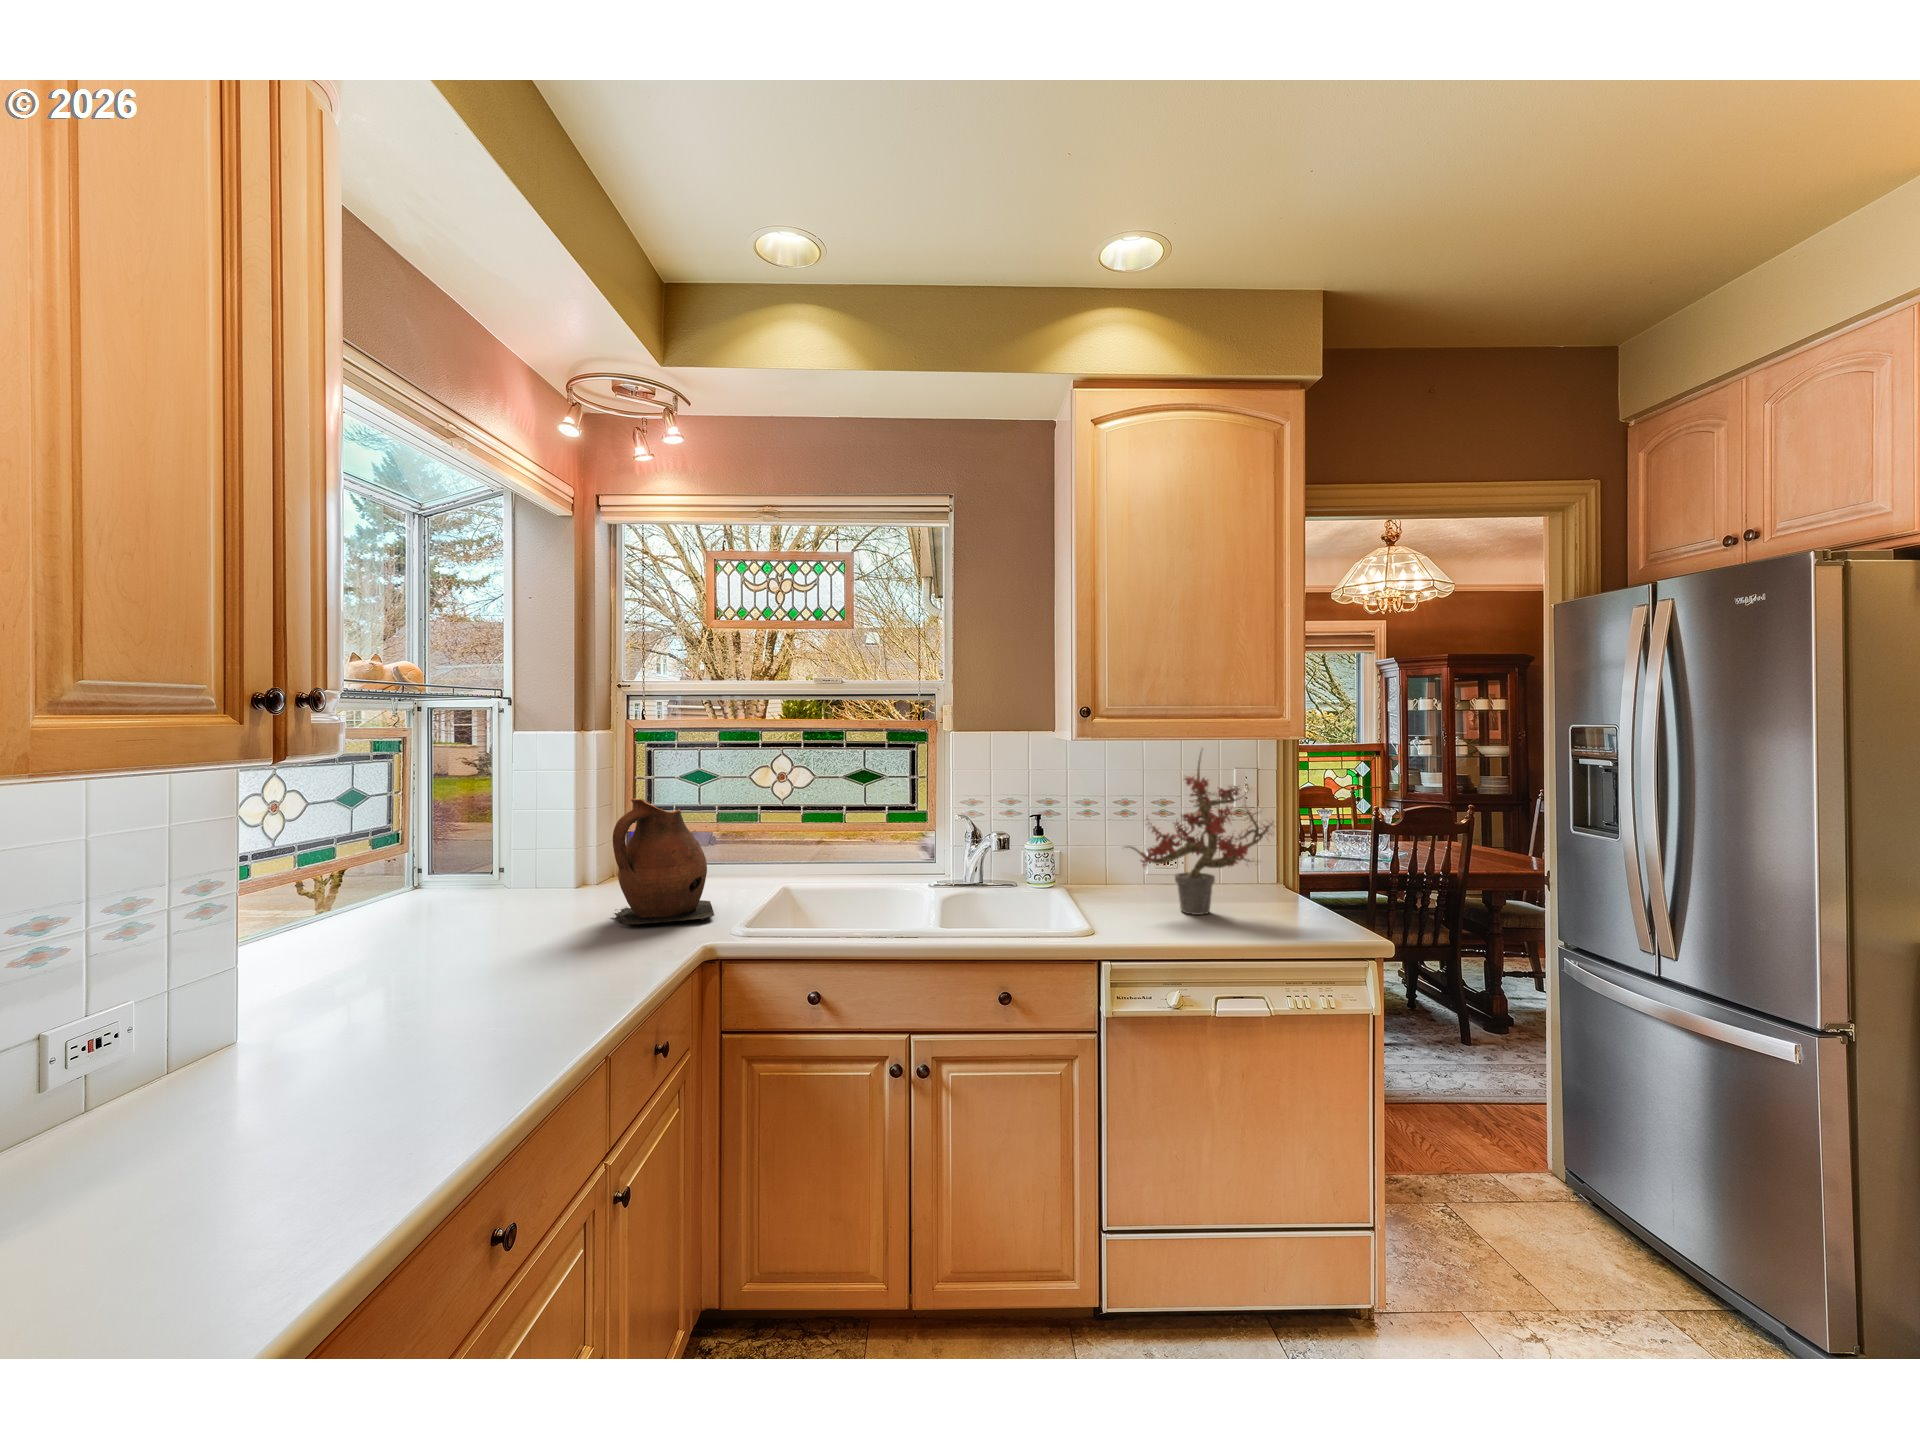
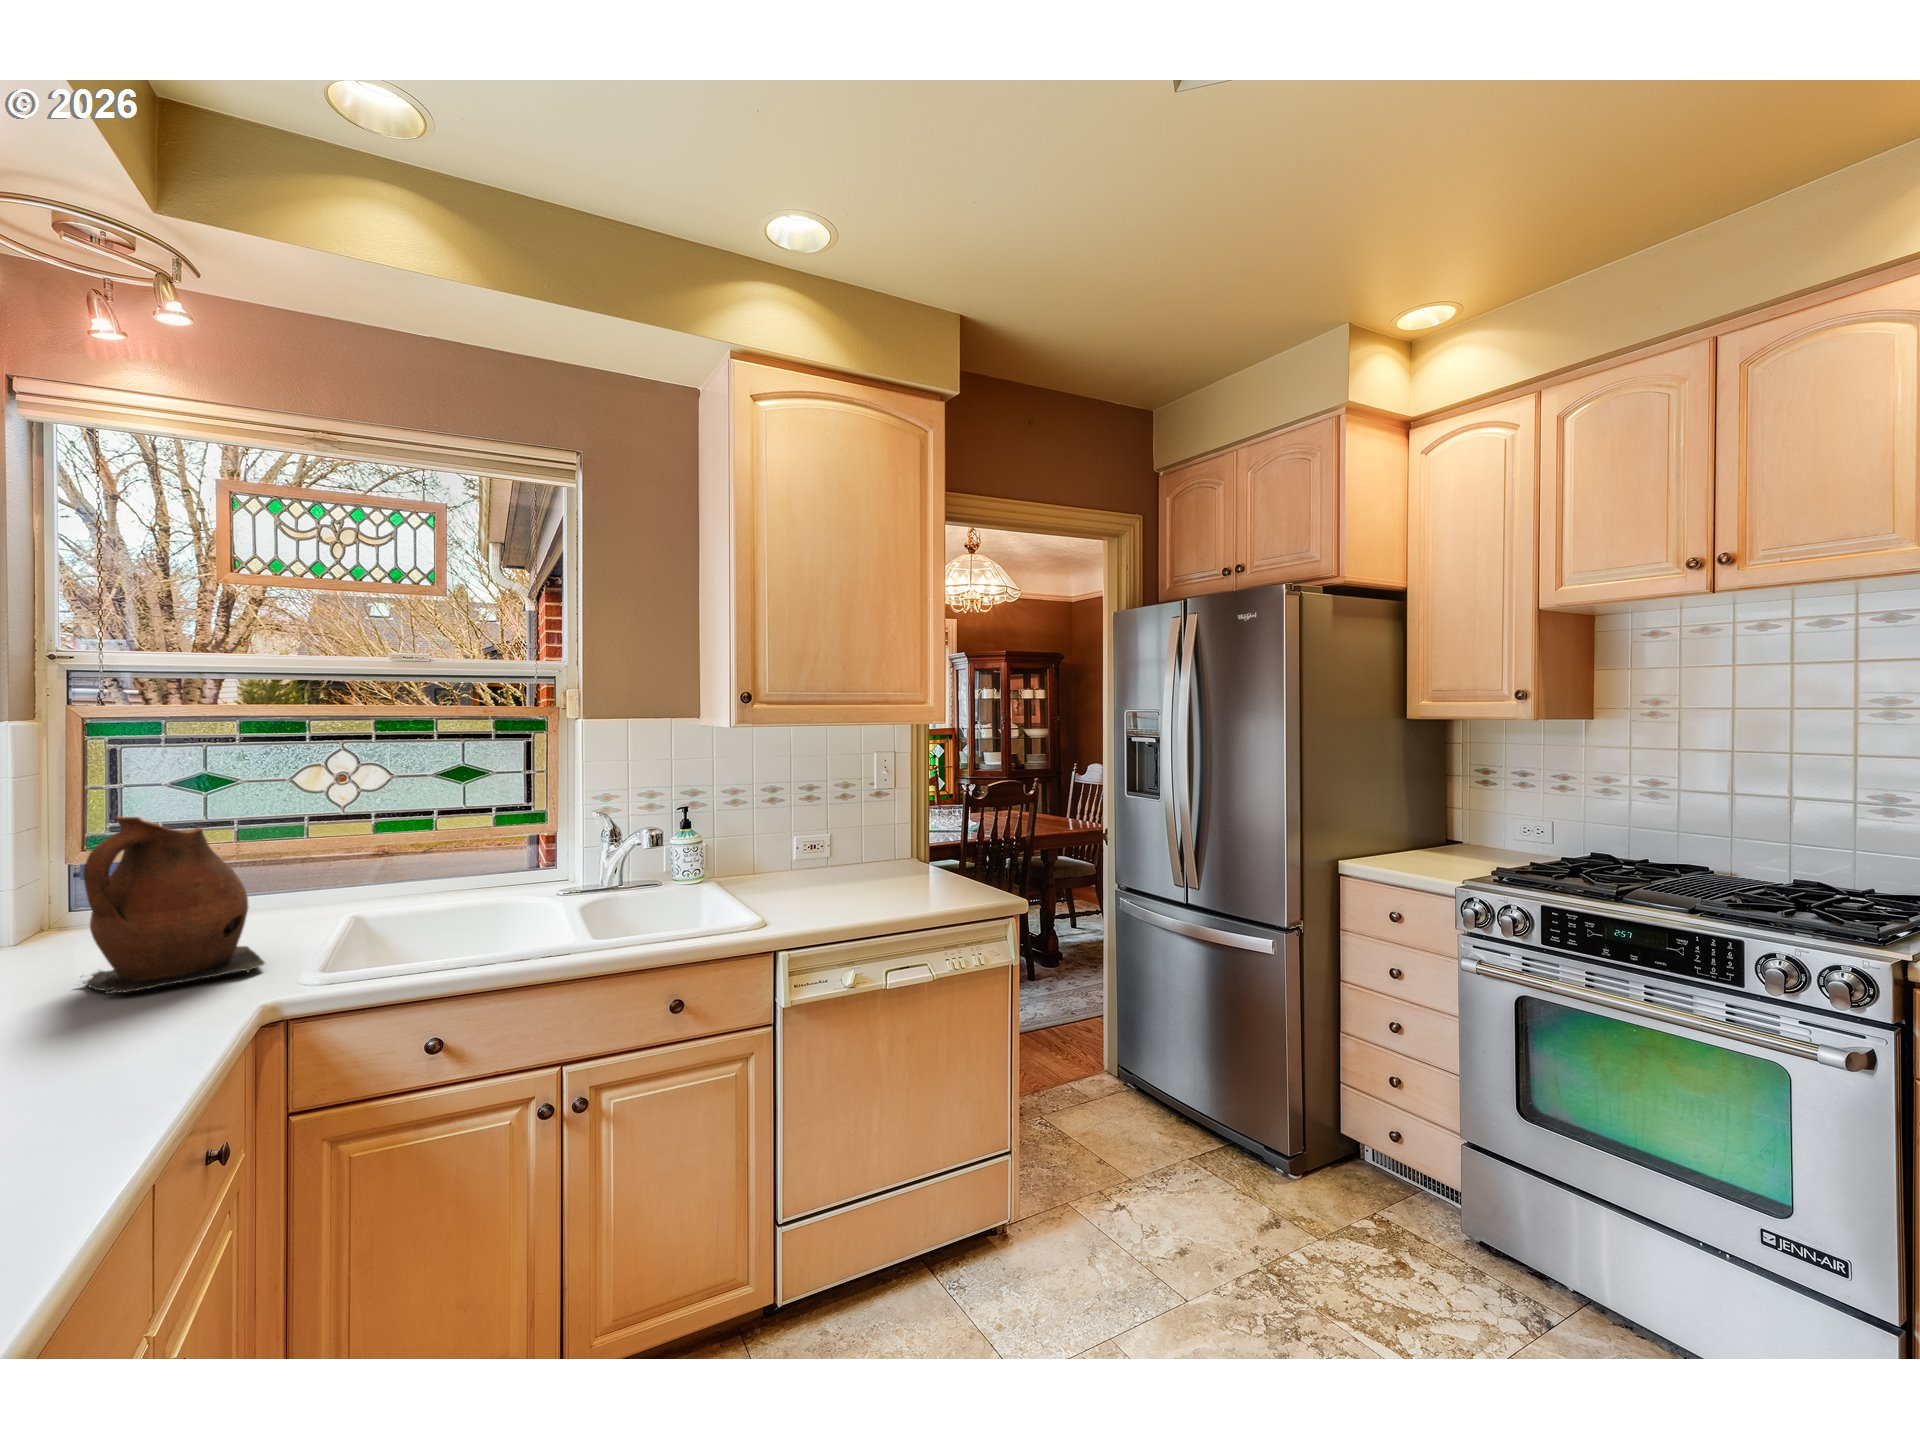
potted plant: present [1128,752,1273,915] -> none [785,734,926,895]

